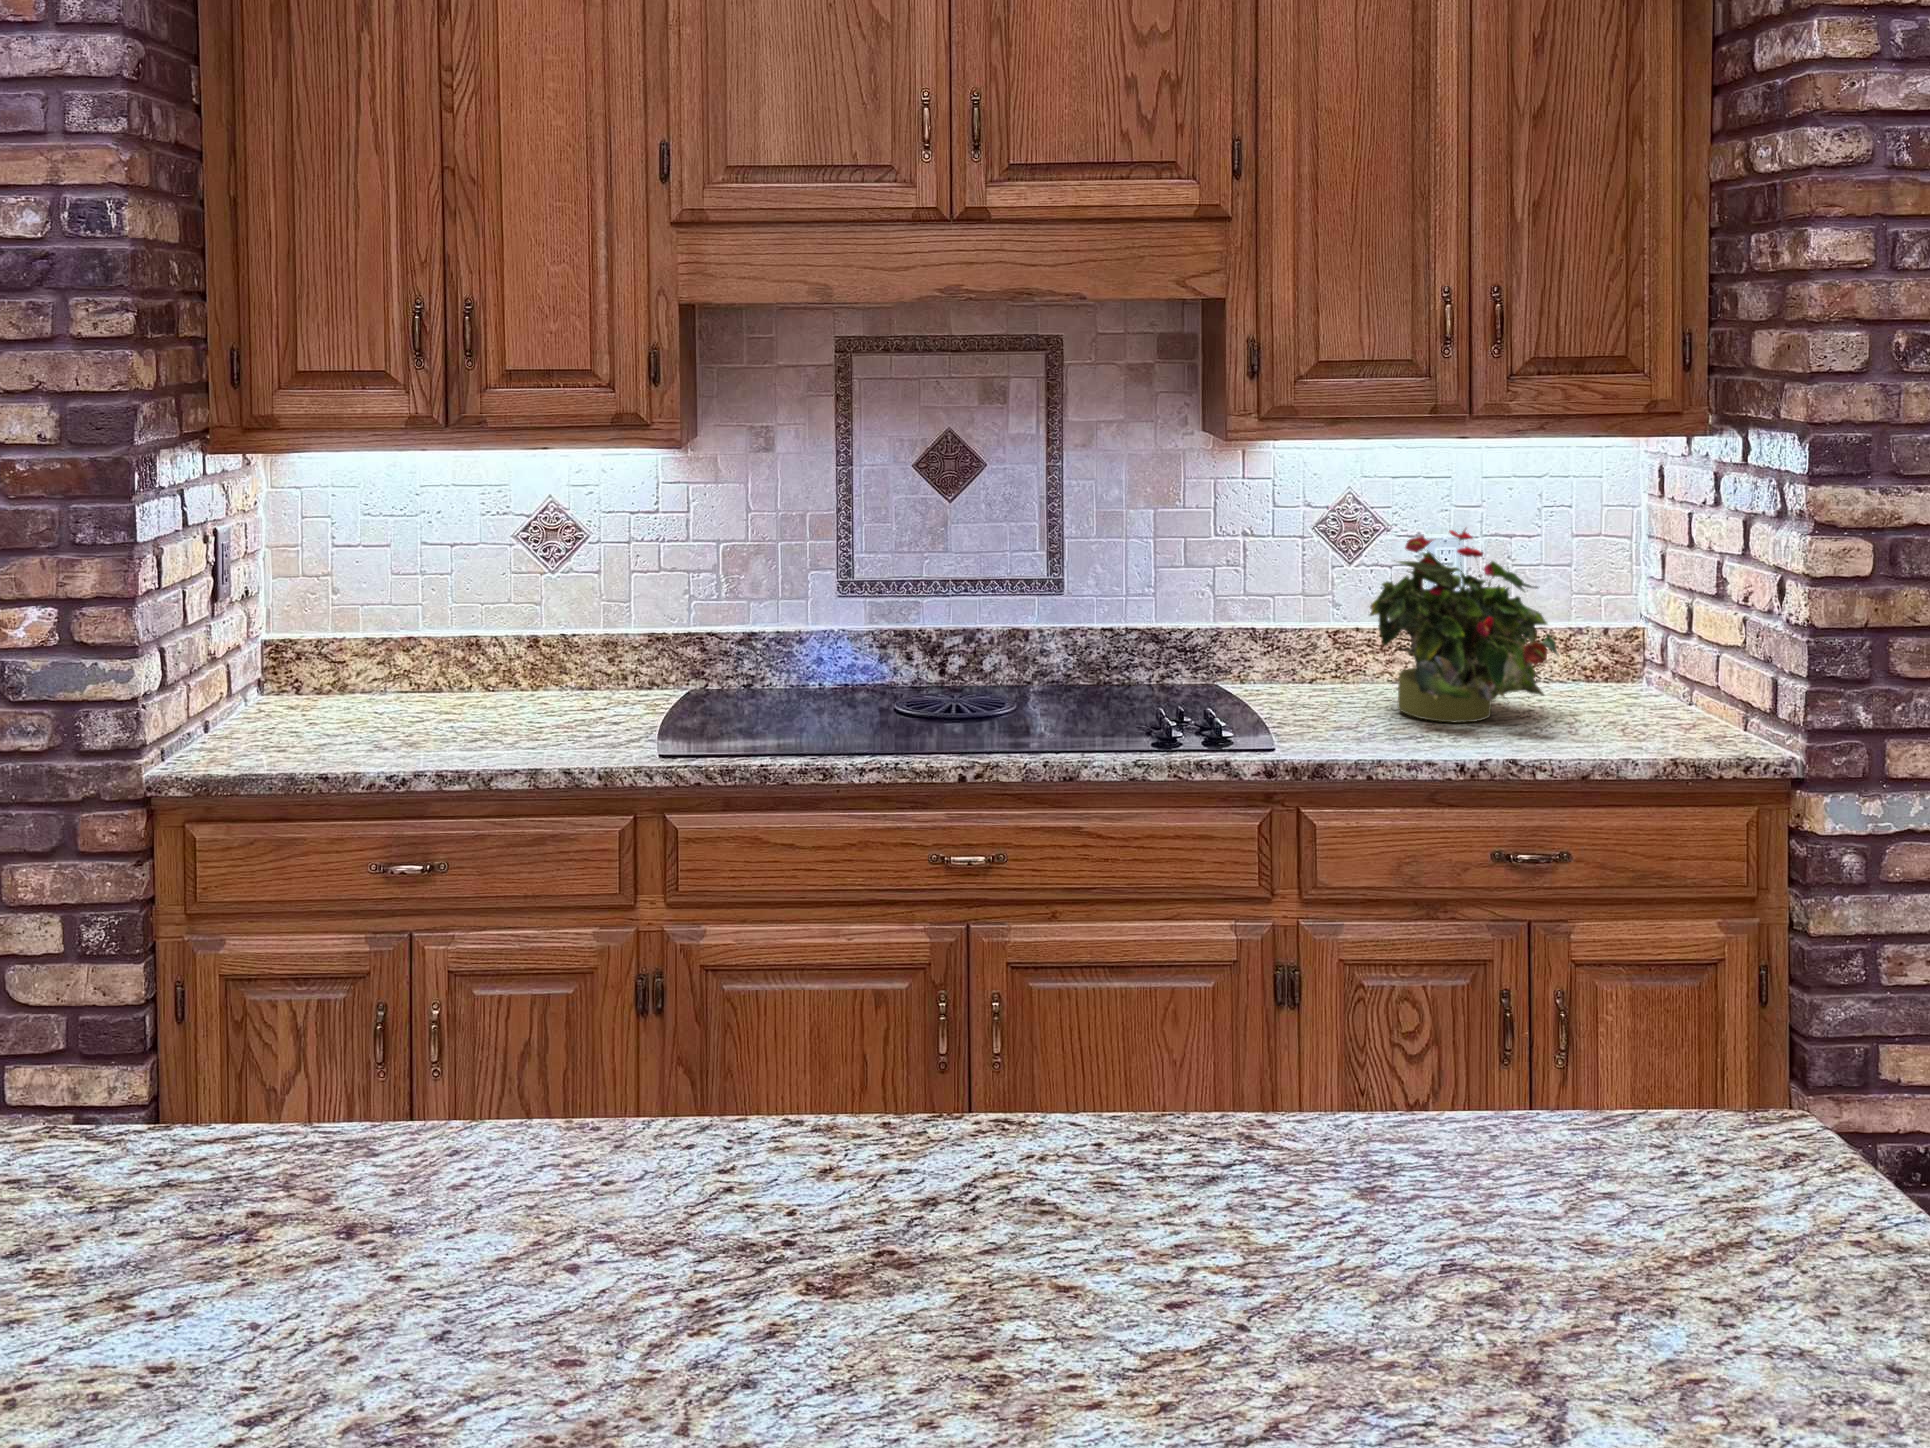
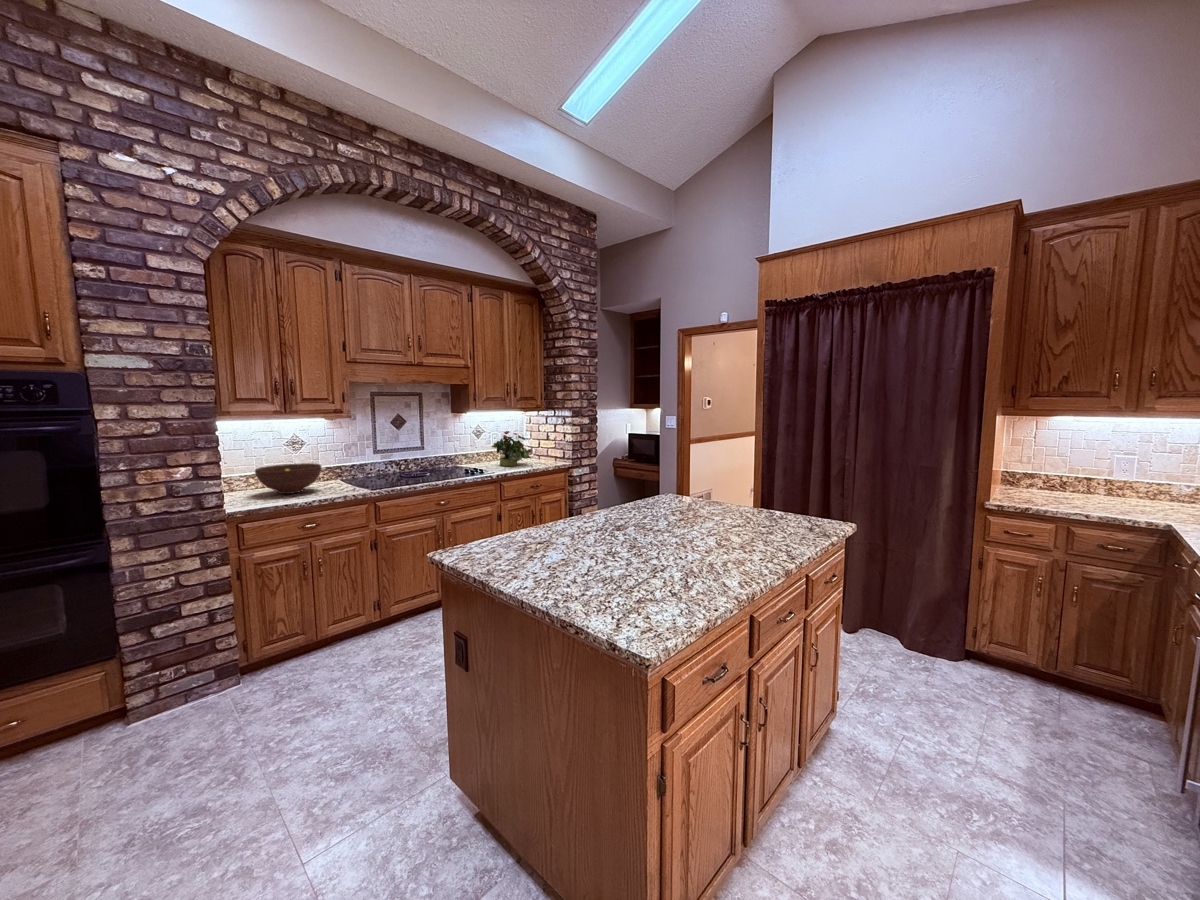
fruit bowl: none [349,609,564,727] -> present [255,463,321,494]

